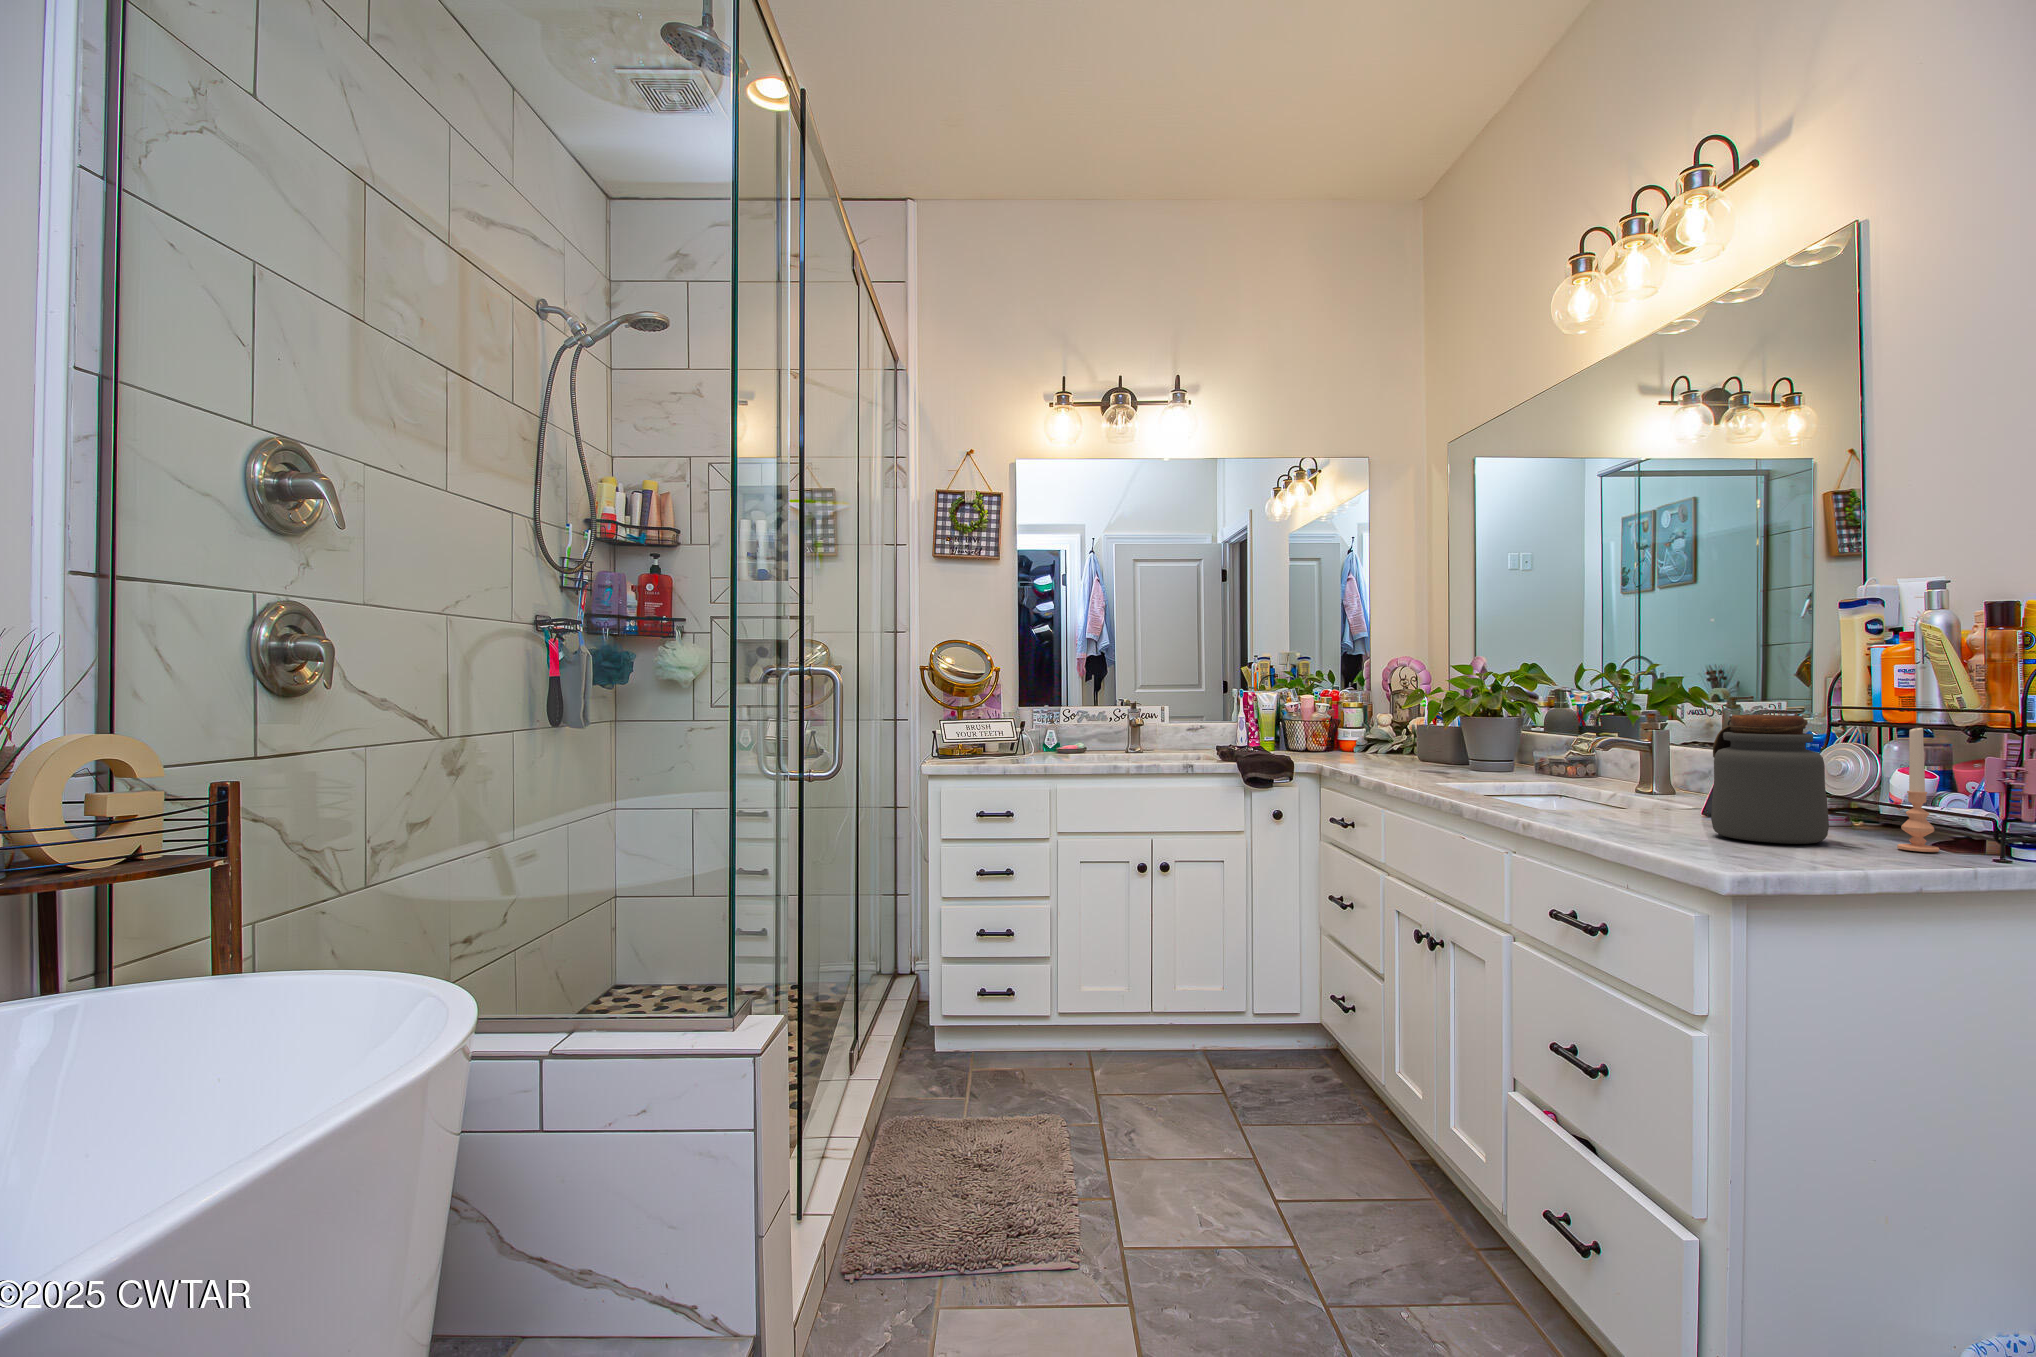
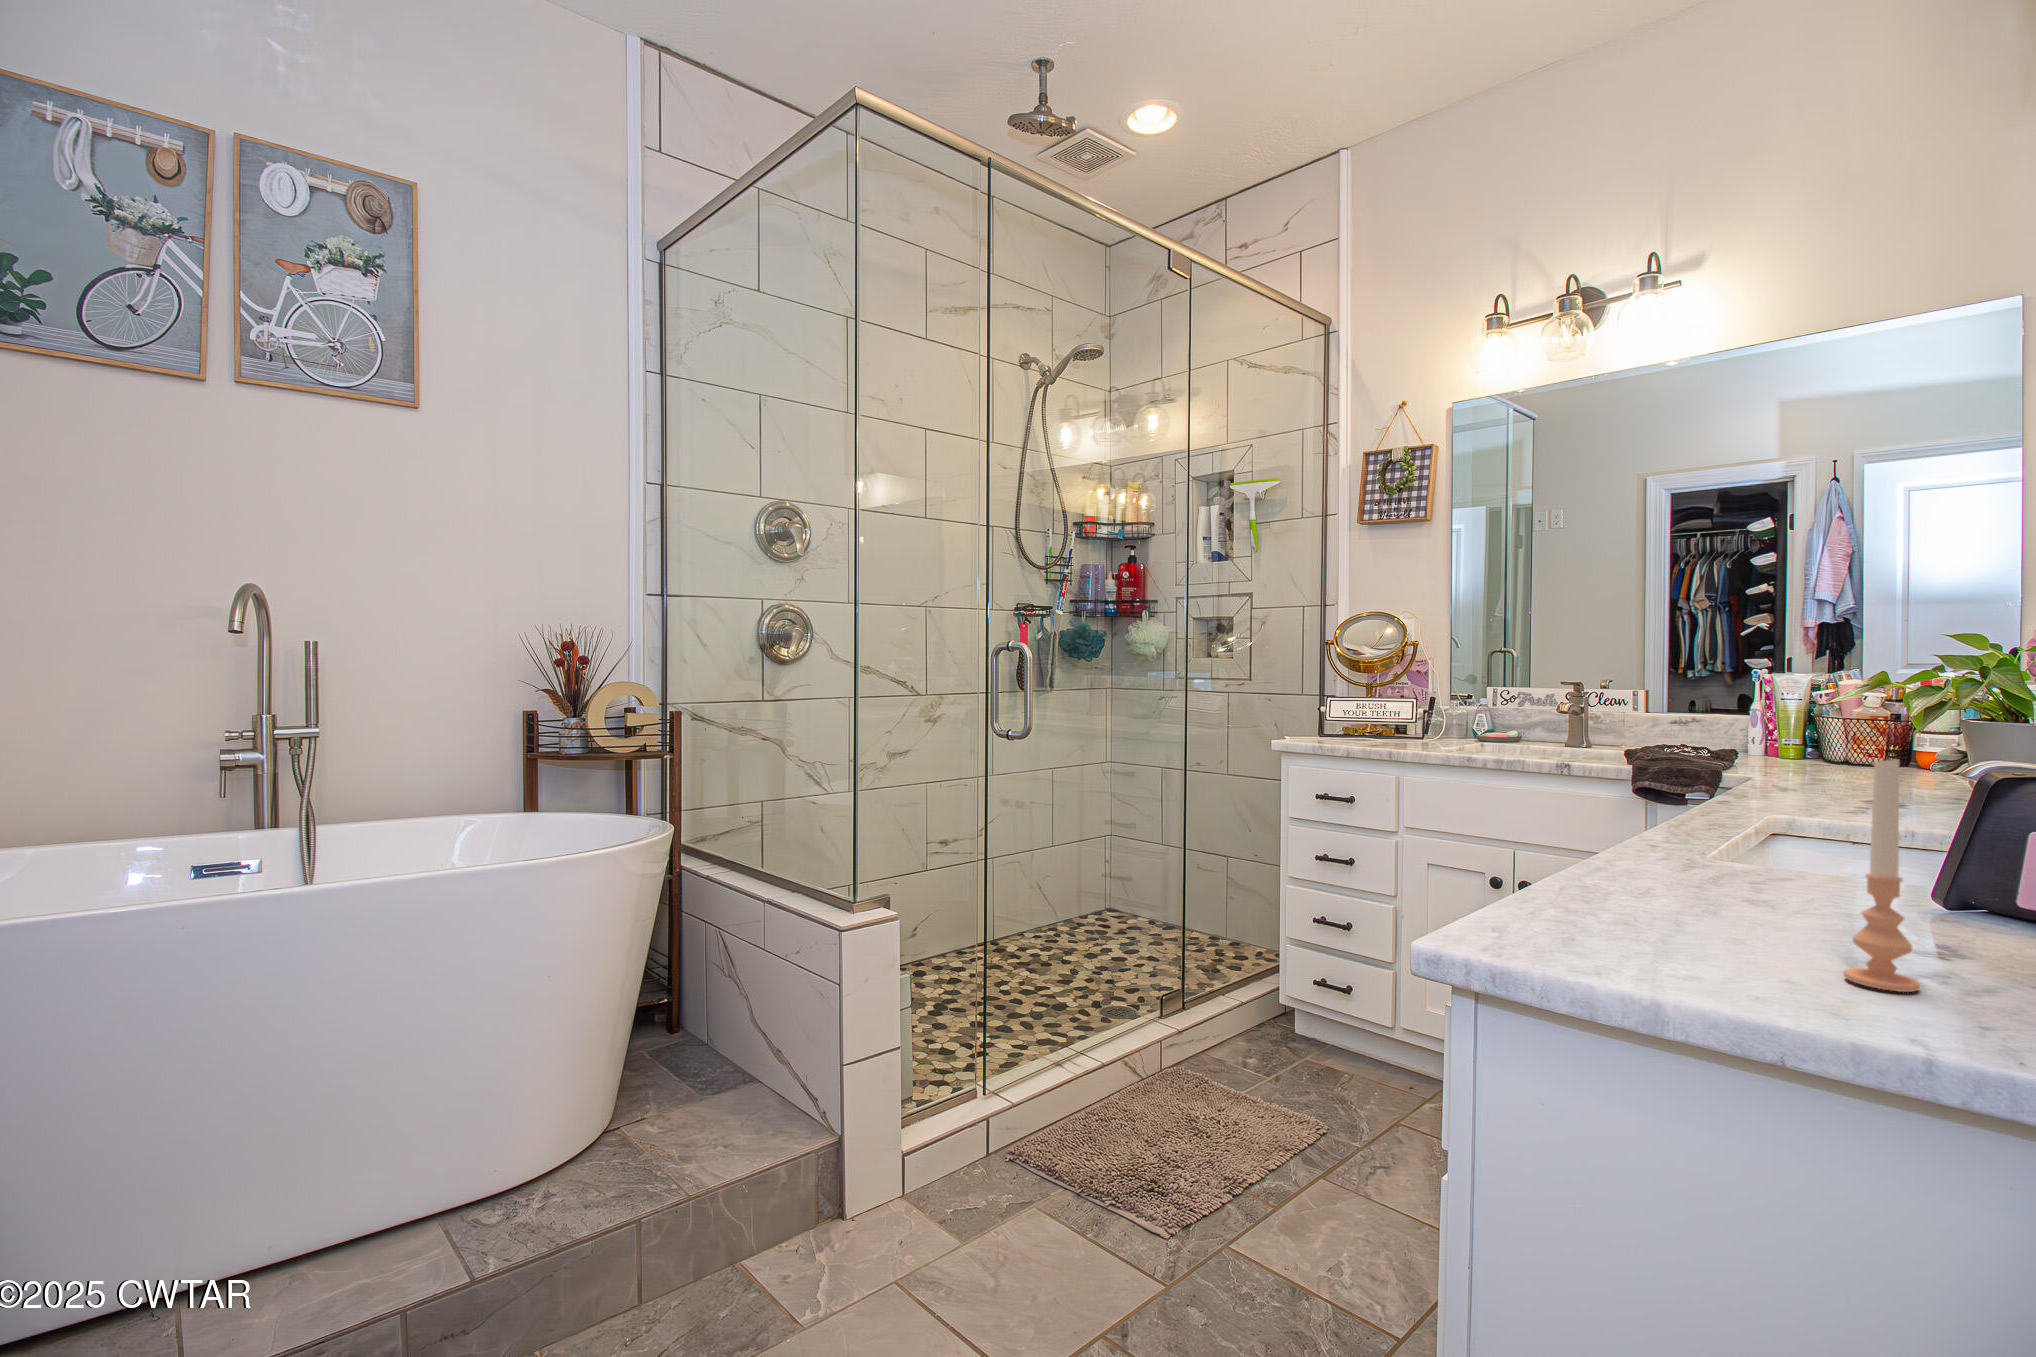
jar: present [1711,715,1829,844] -> none [1626,722,1813,941]

